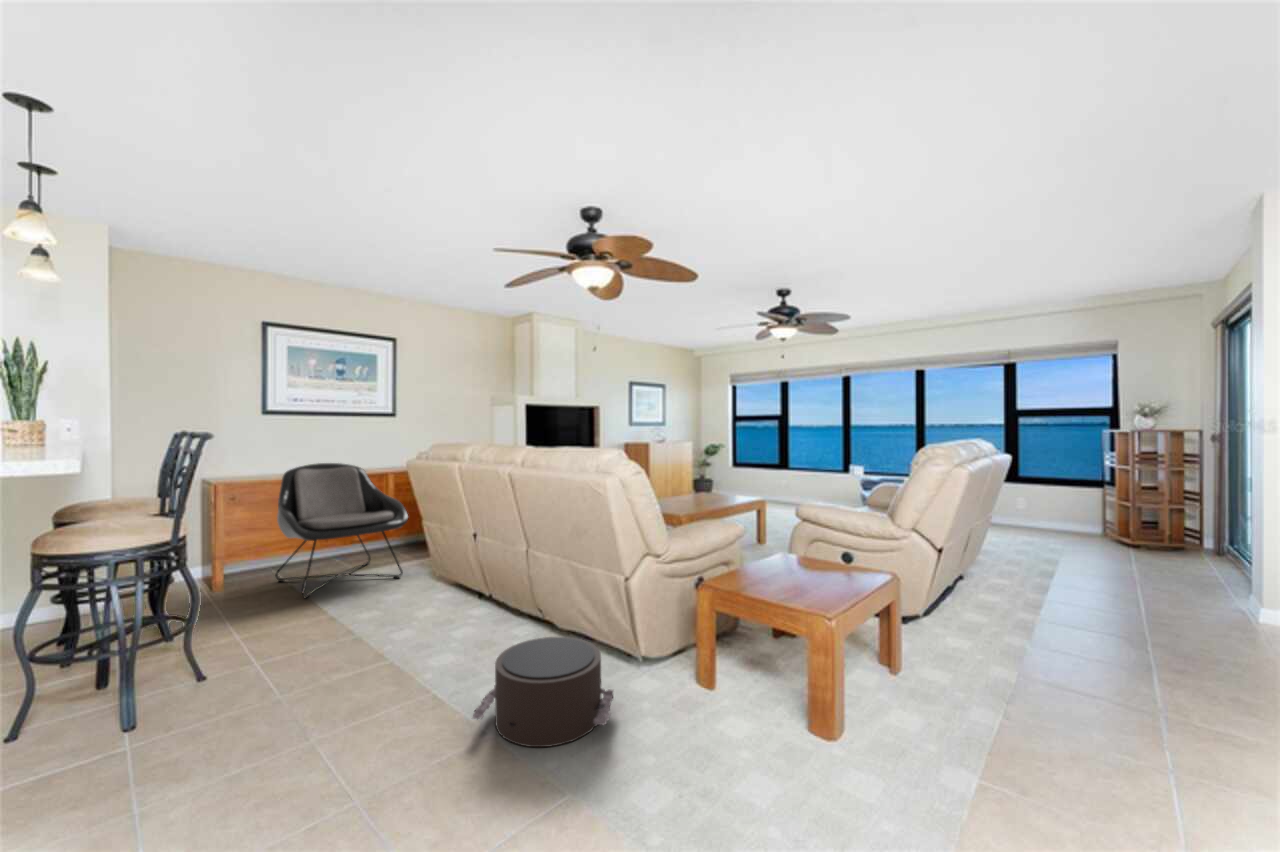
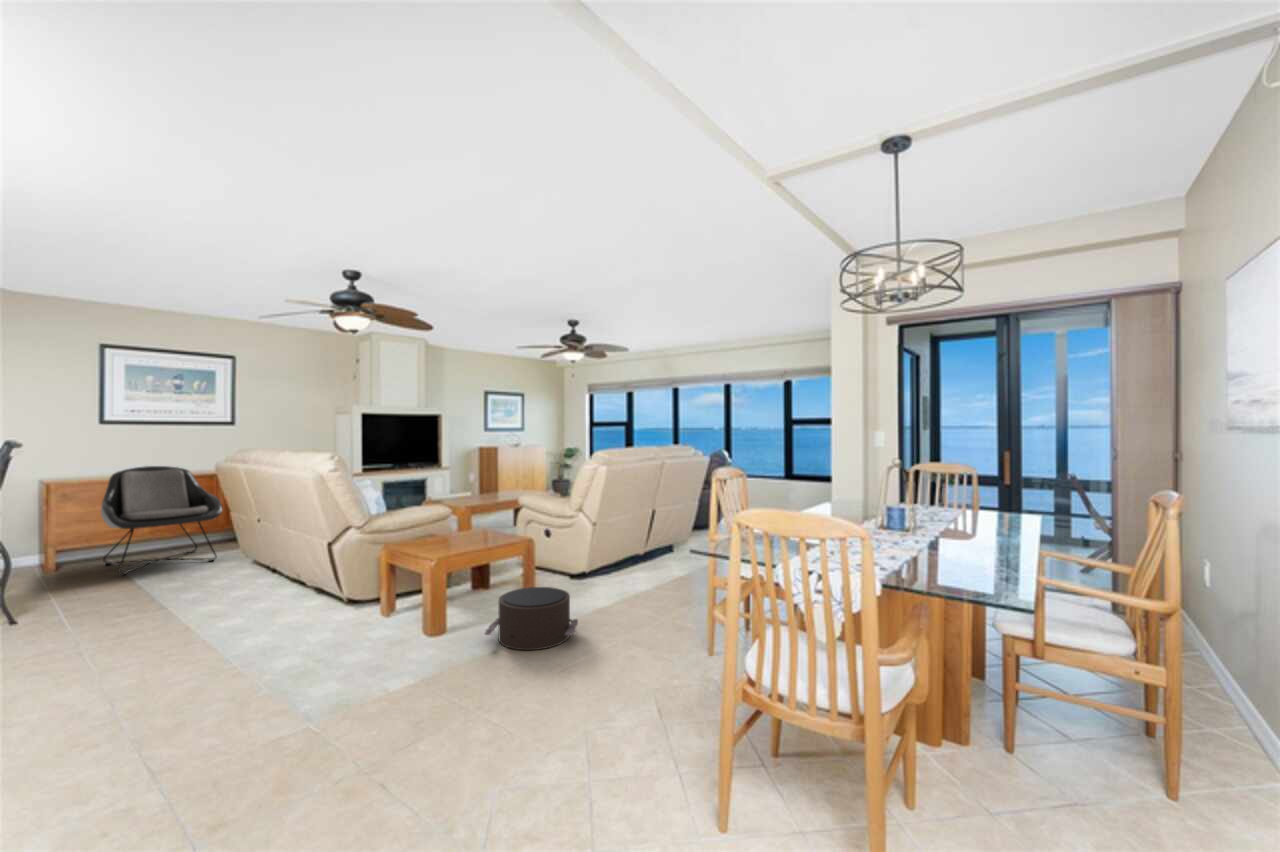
pouf: present [473,637,613,747] -> present [485,587,578,650]

